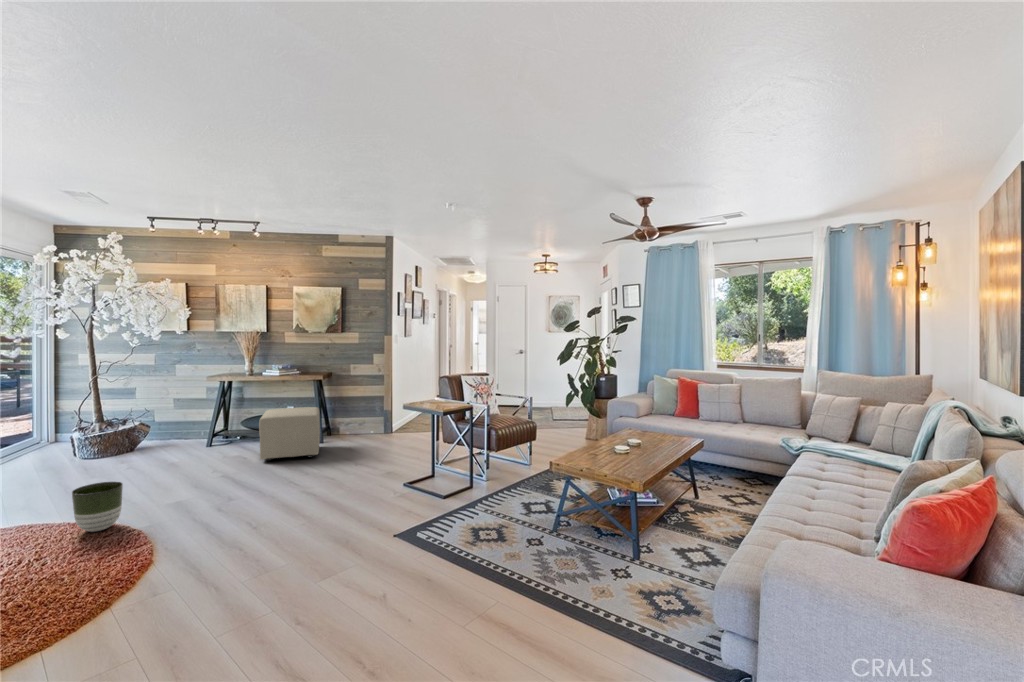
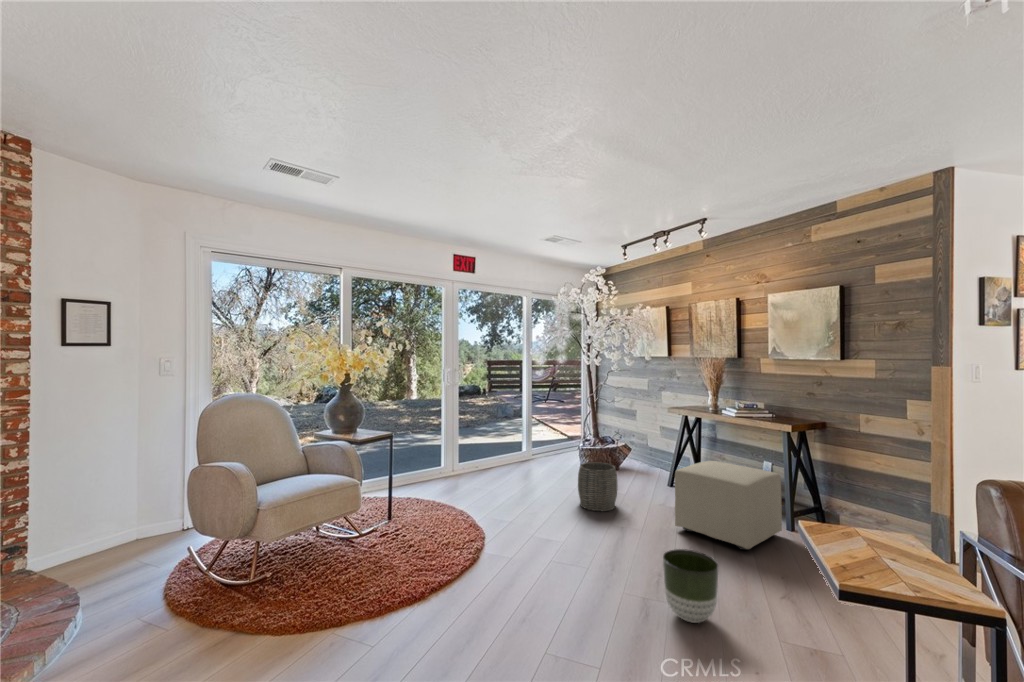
woven basket: none [151,433,195,477] -> present [578,462,618,511]
planter: present [72,481,123,532] -> present [663,549,718,623]

